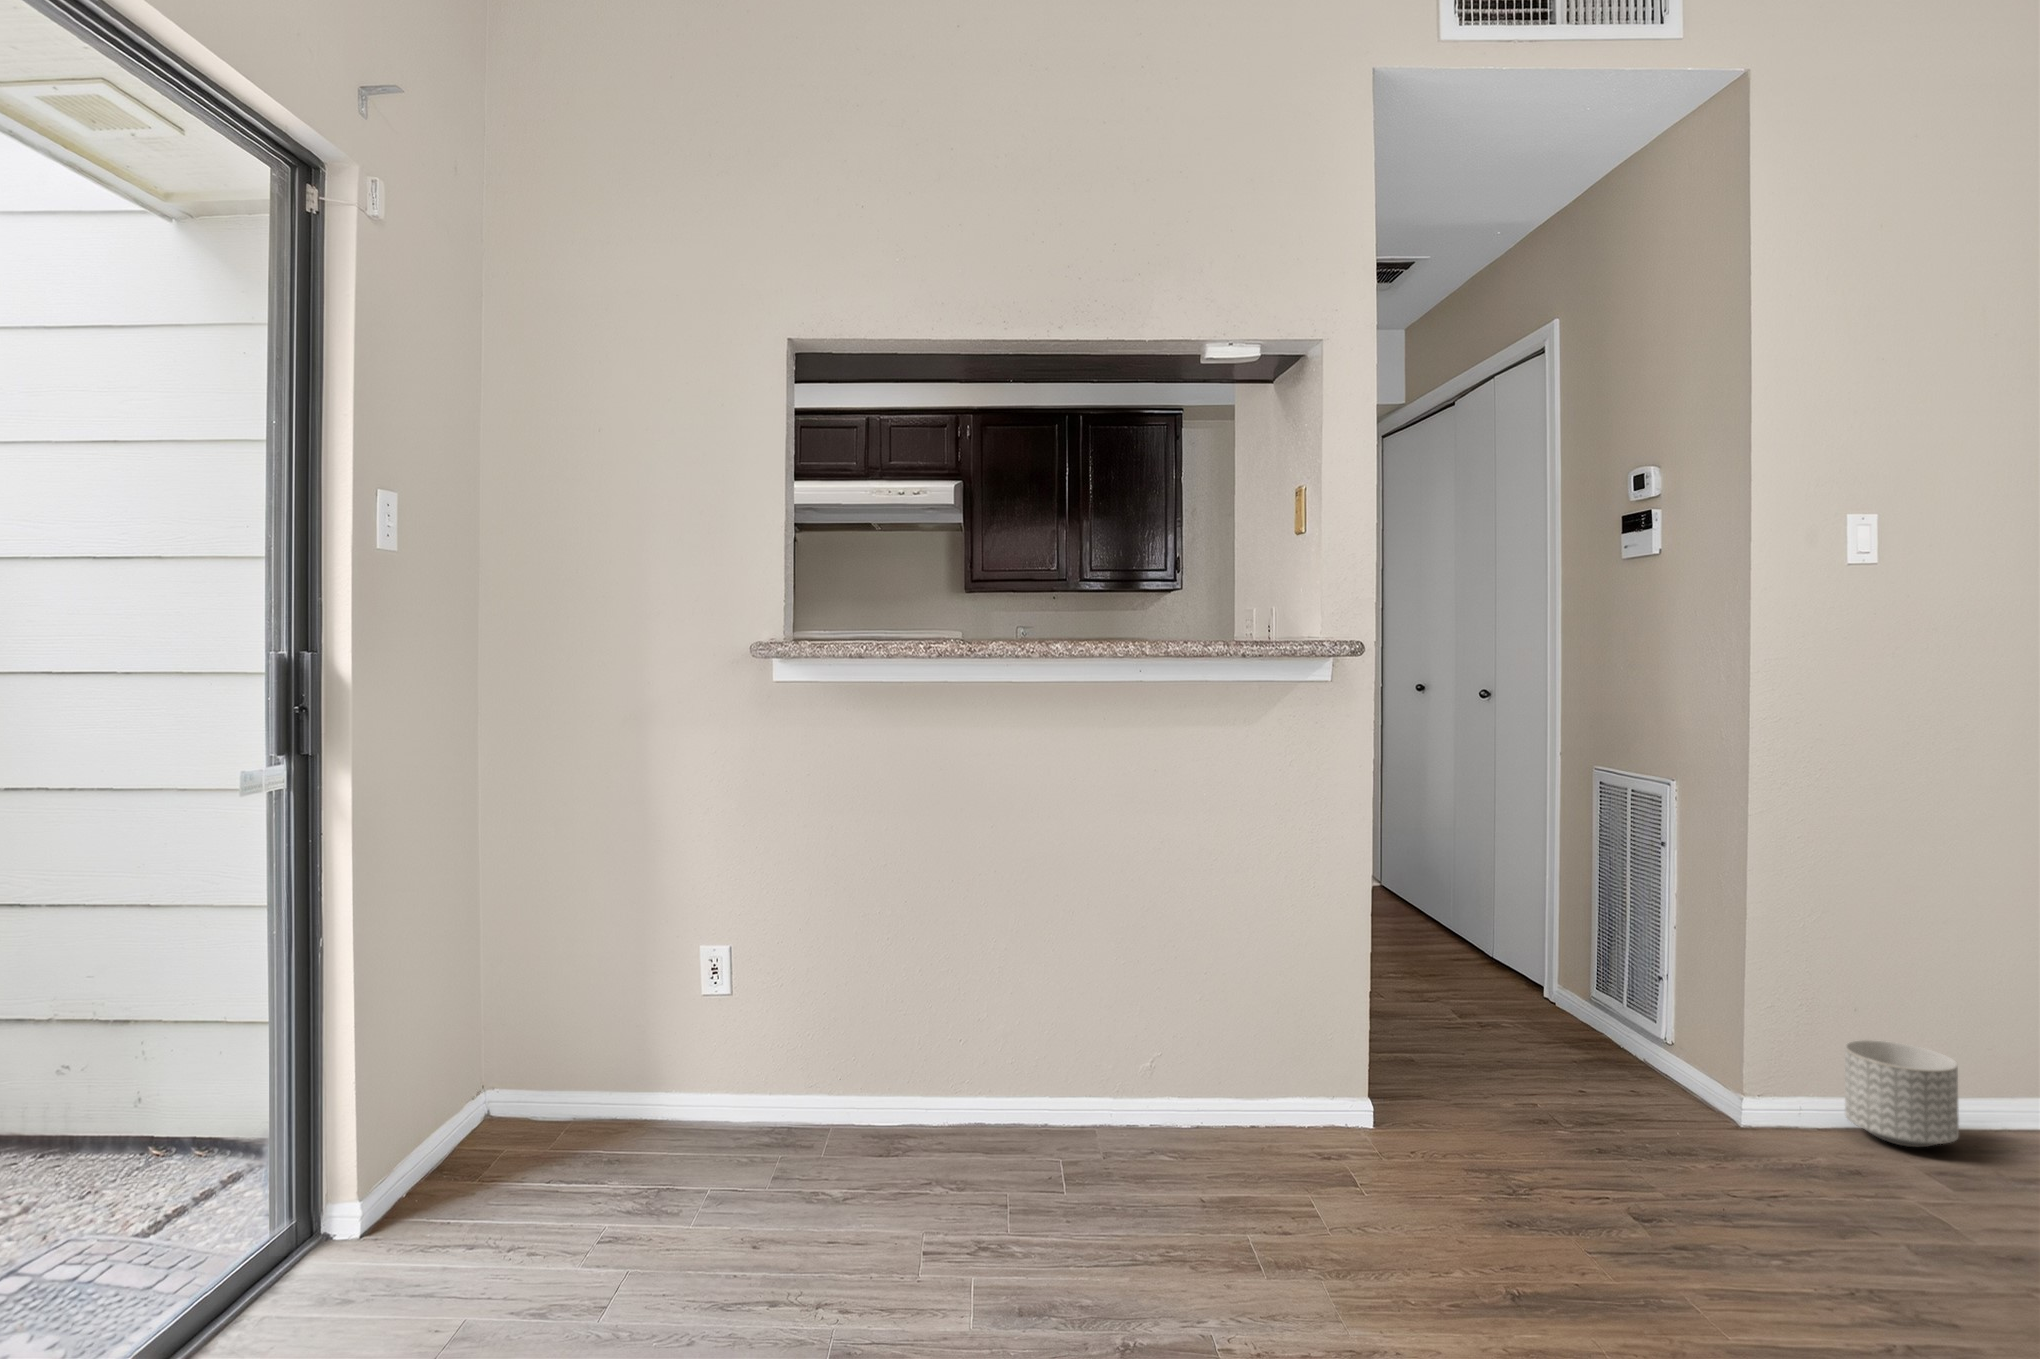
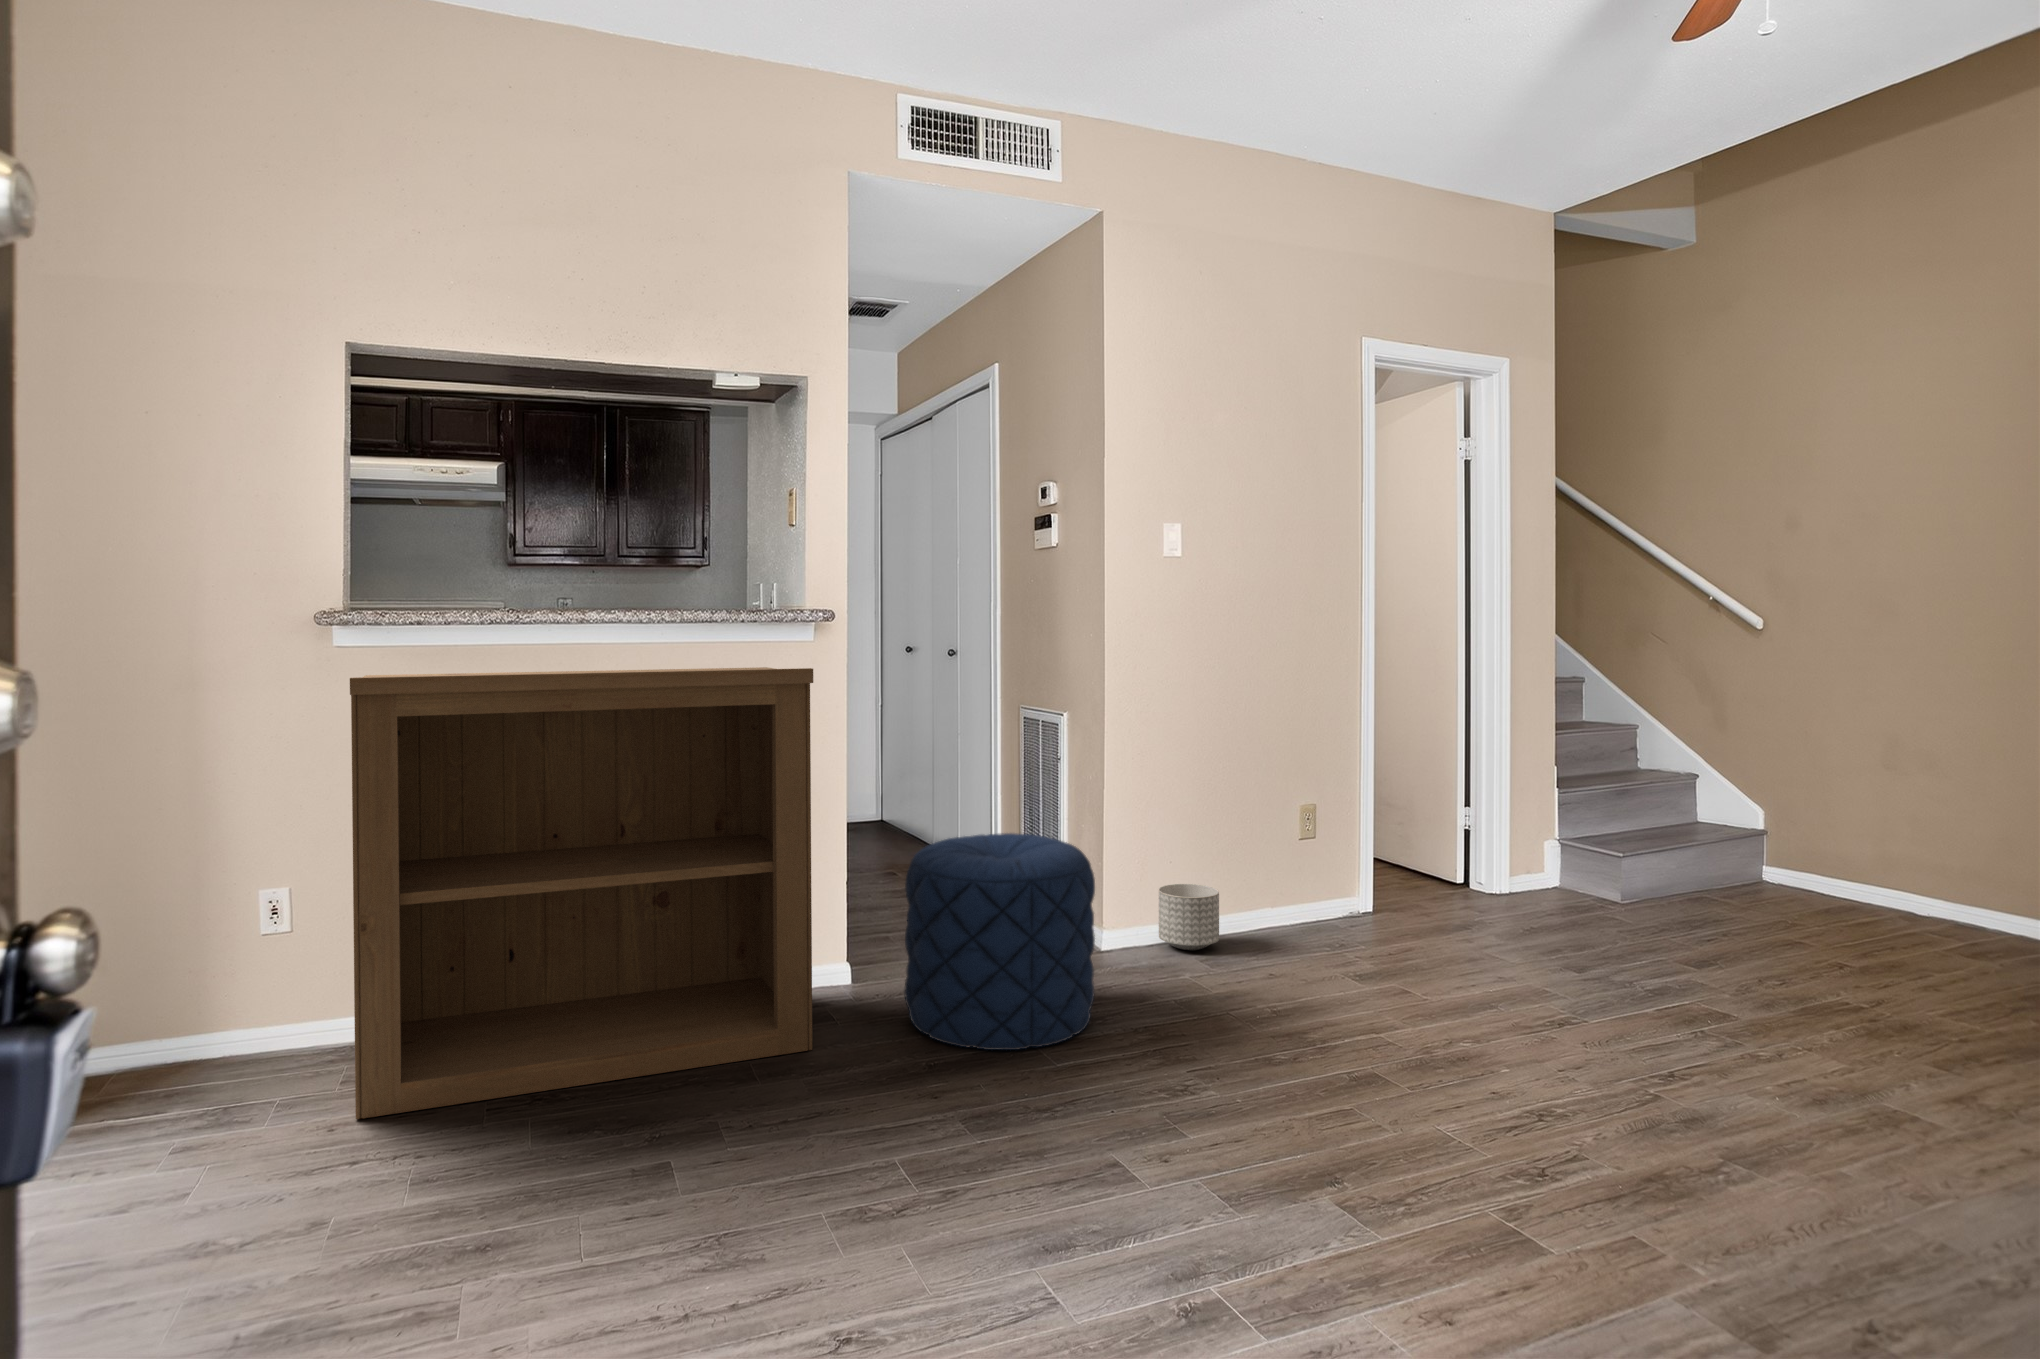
bookshelf: none [778,711,1337,1240] -> present [350,667,813,1119]
pouf: none [1462,953,1773,1294] -> present [904,833,1095,1050]

